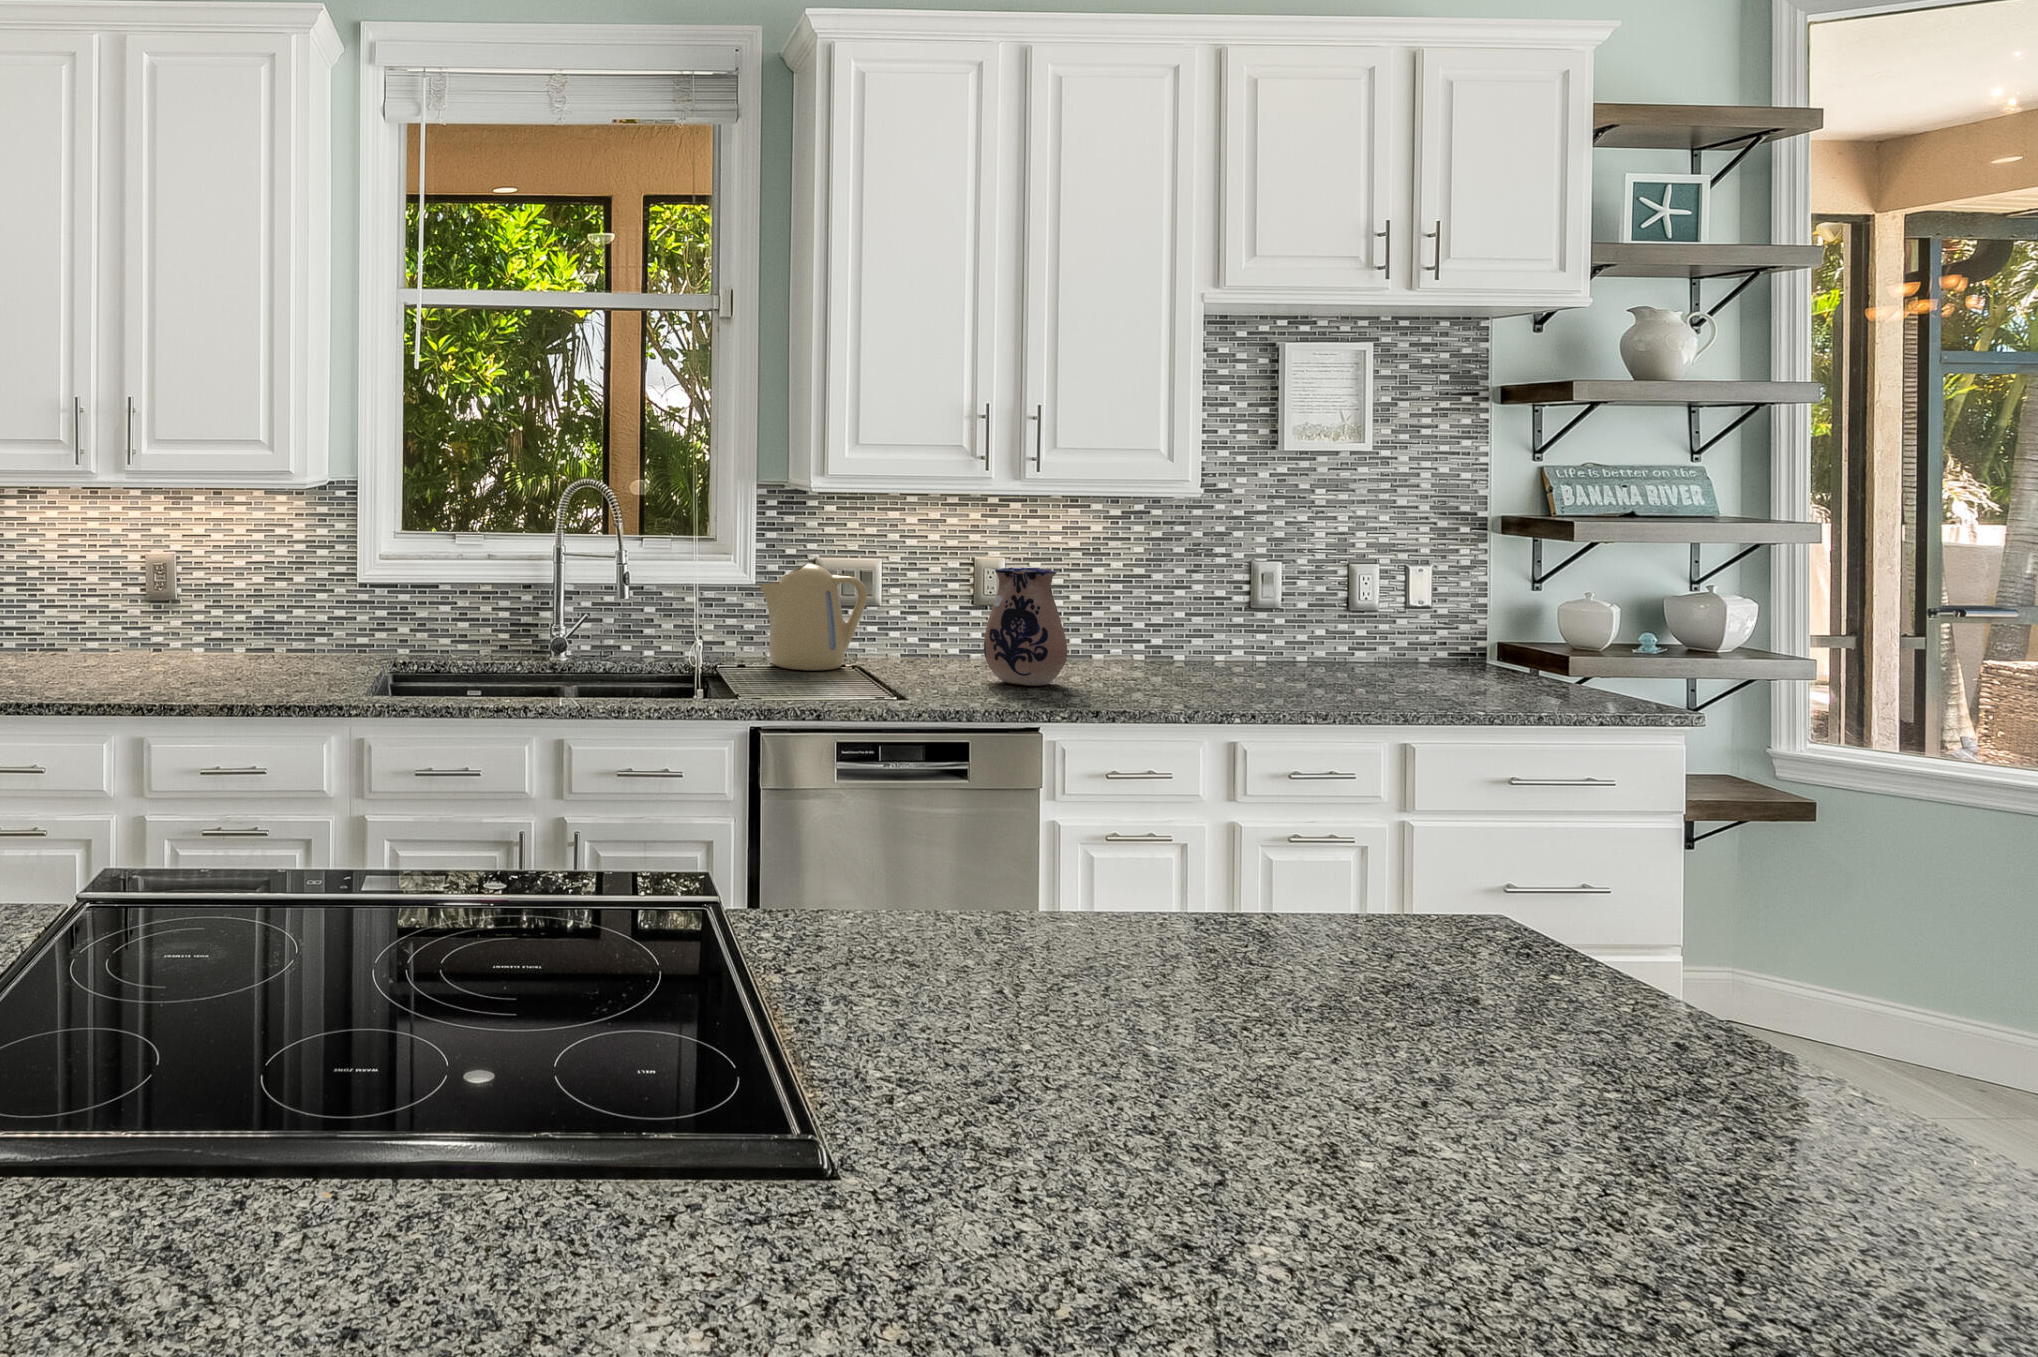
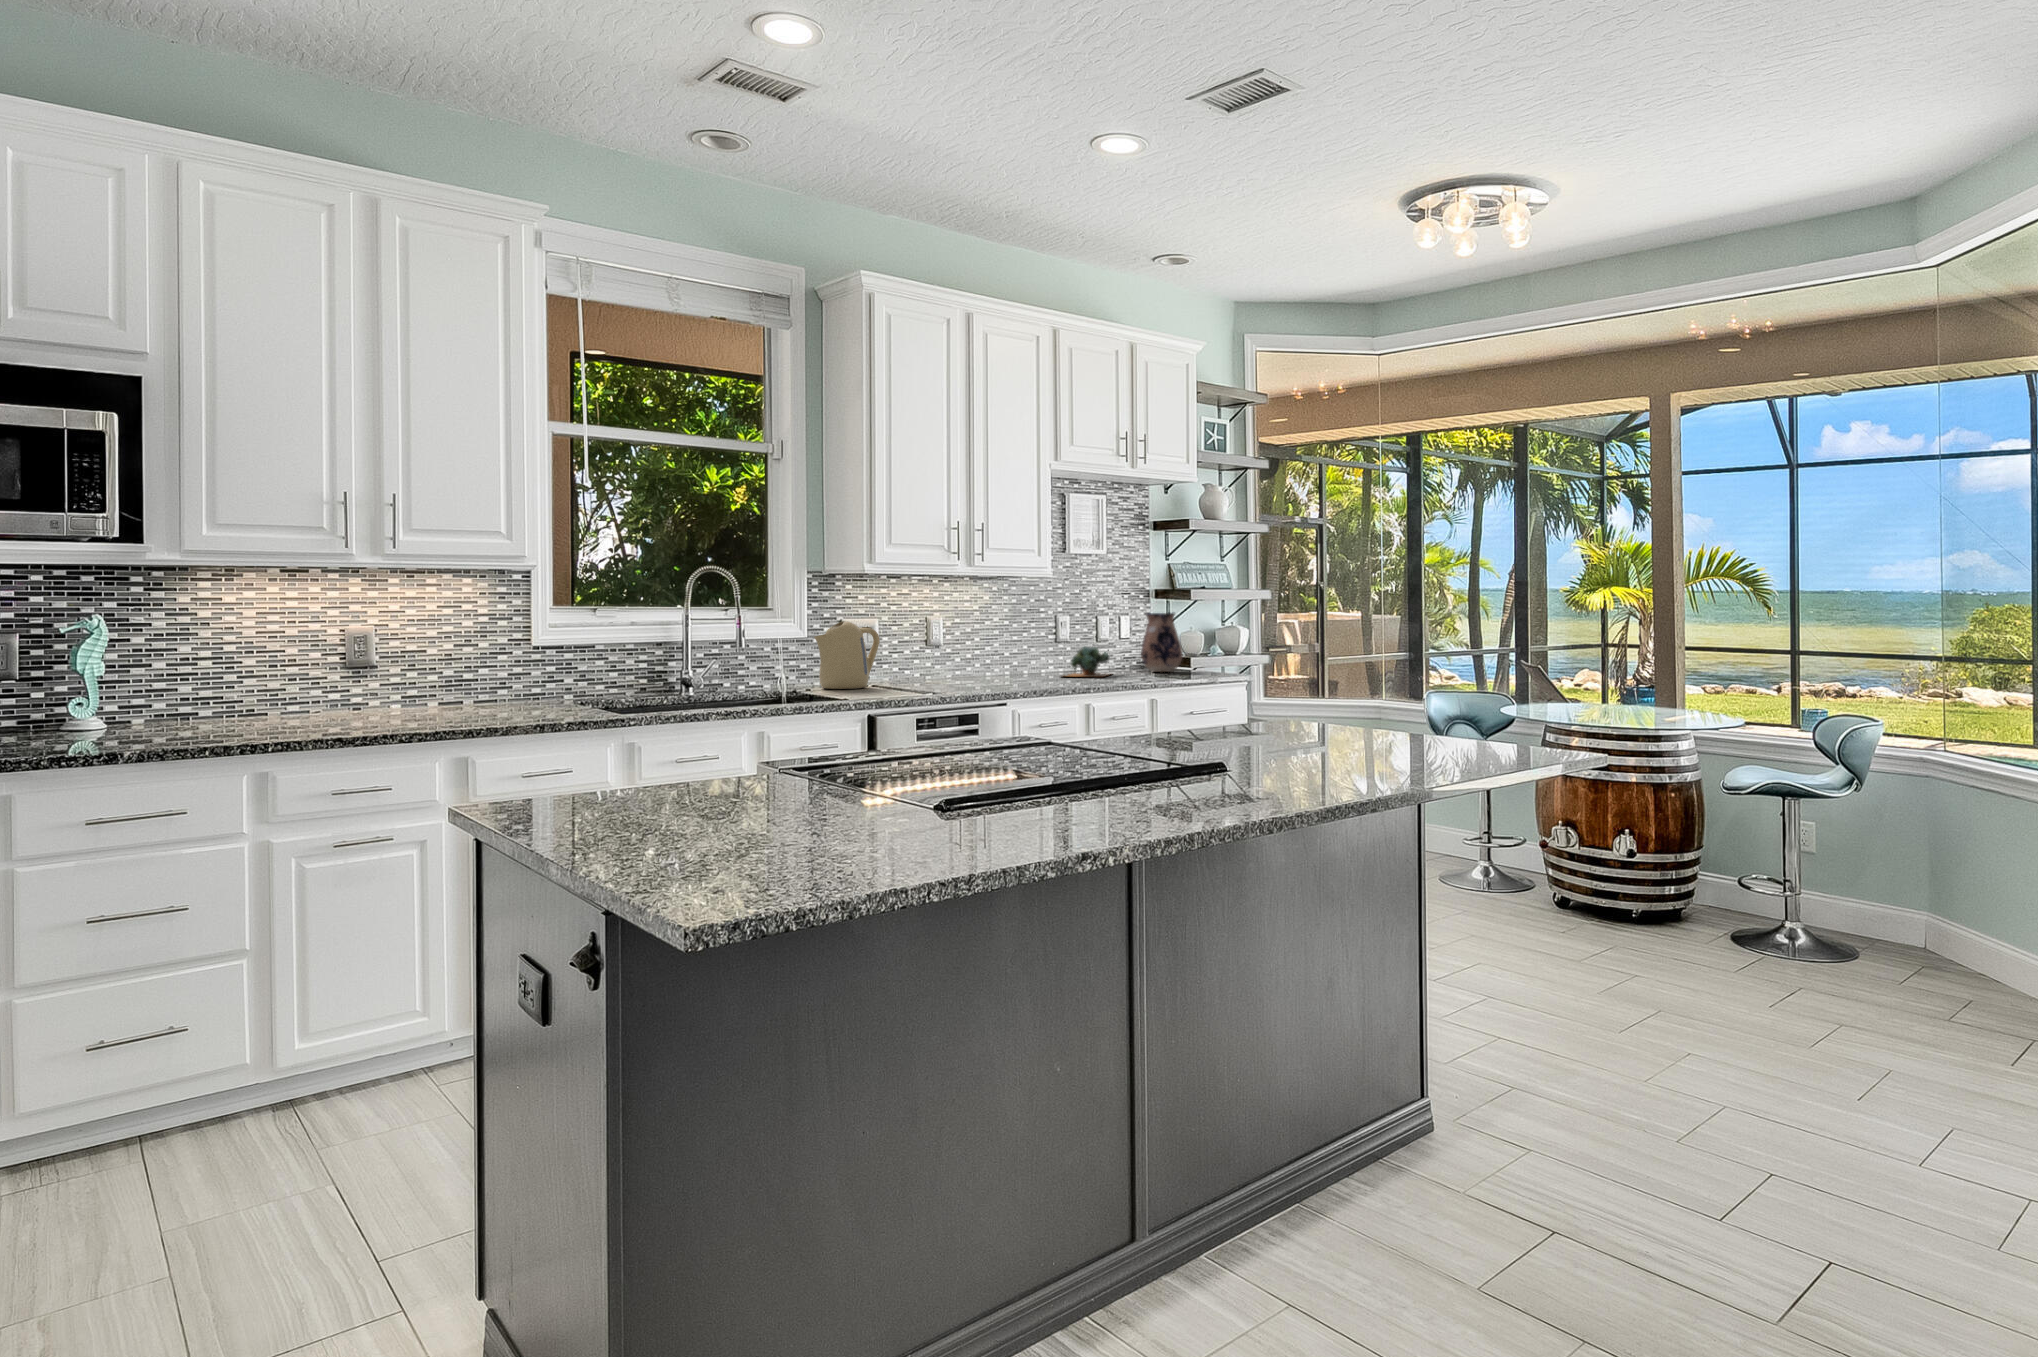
ceramic pitcher: present [984,568,1067,686] -> present [1141,613,1183,672]
succulent plant: none [1217,624,1347,688] -> present [1064,647,1109,677]

